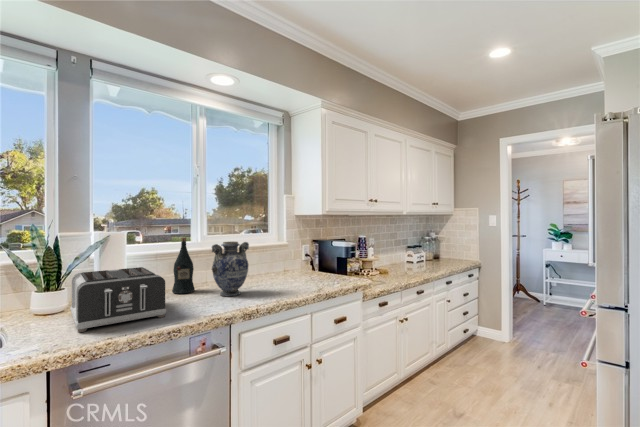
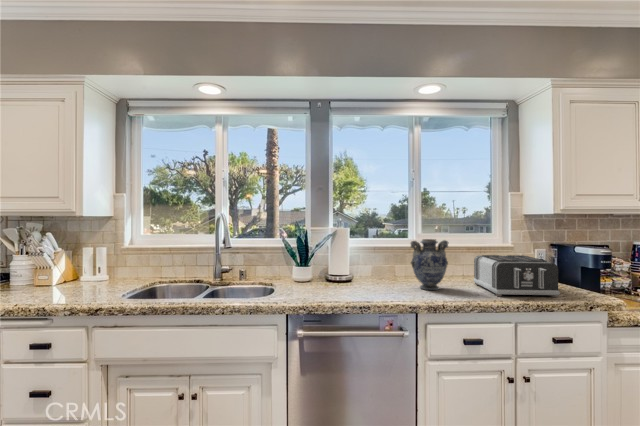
wine bottle: present [172,238,195,294] -> none [385,234,403,282]
toaster: present [70,267,166,332] -> present [473,255,560,297]

